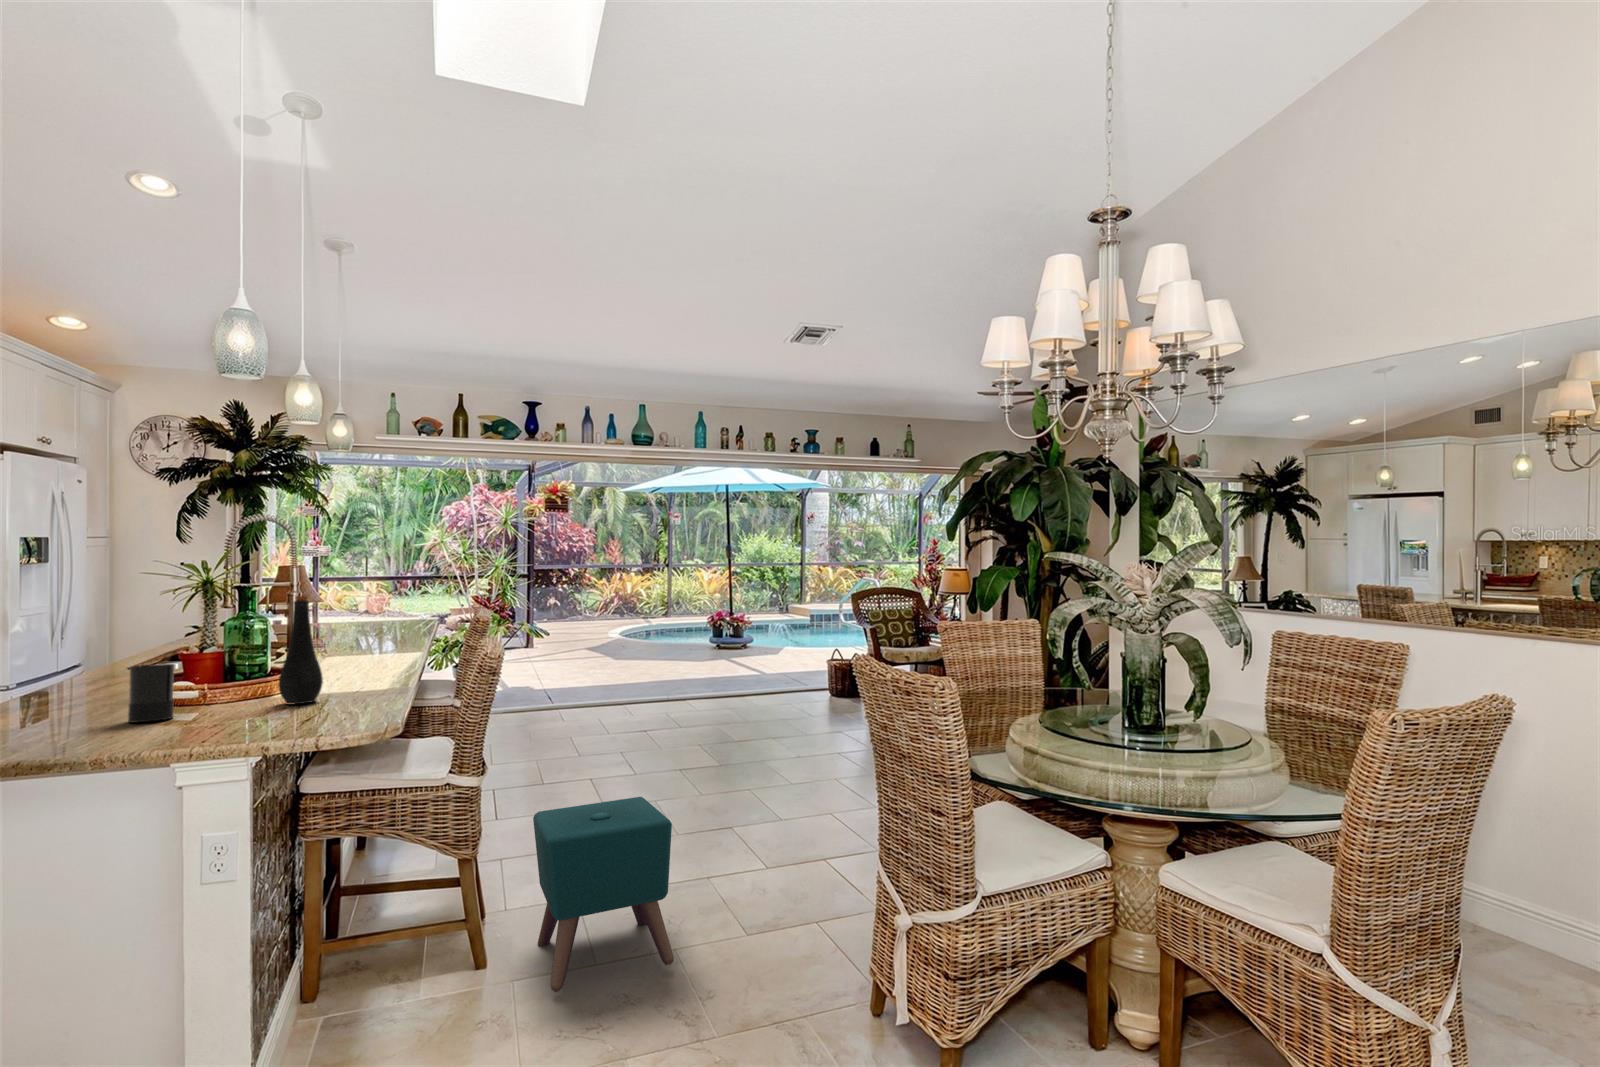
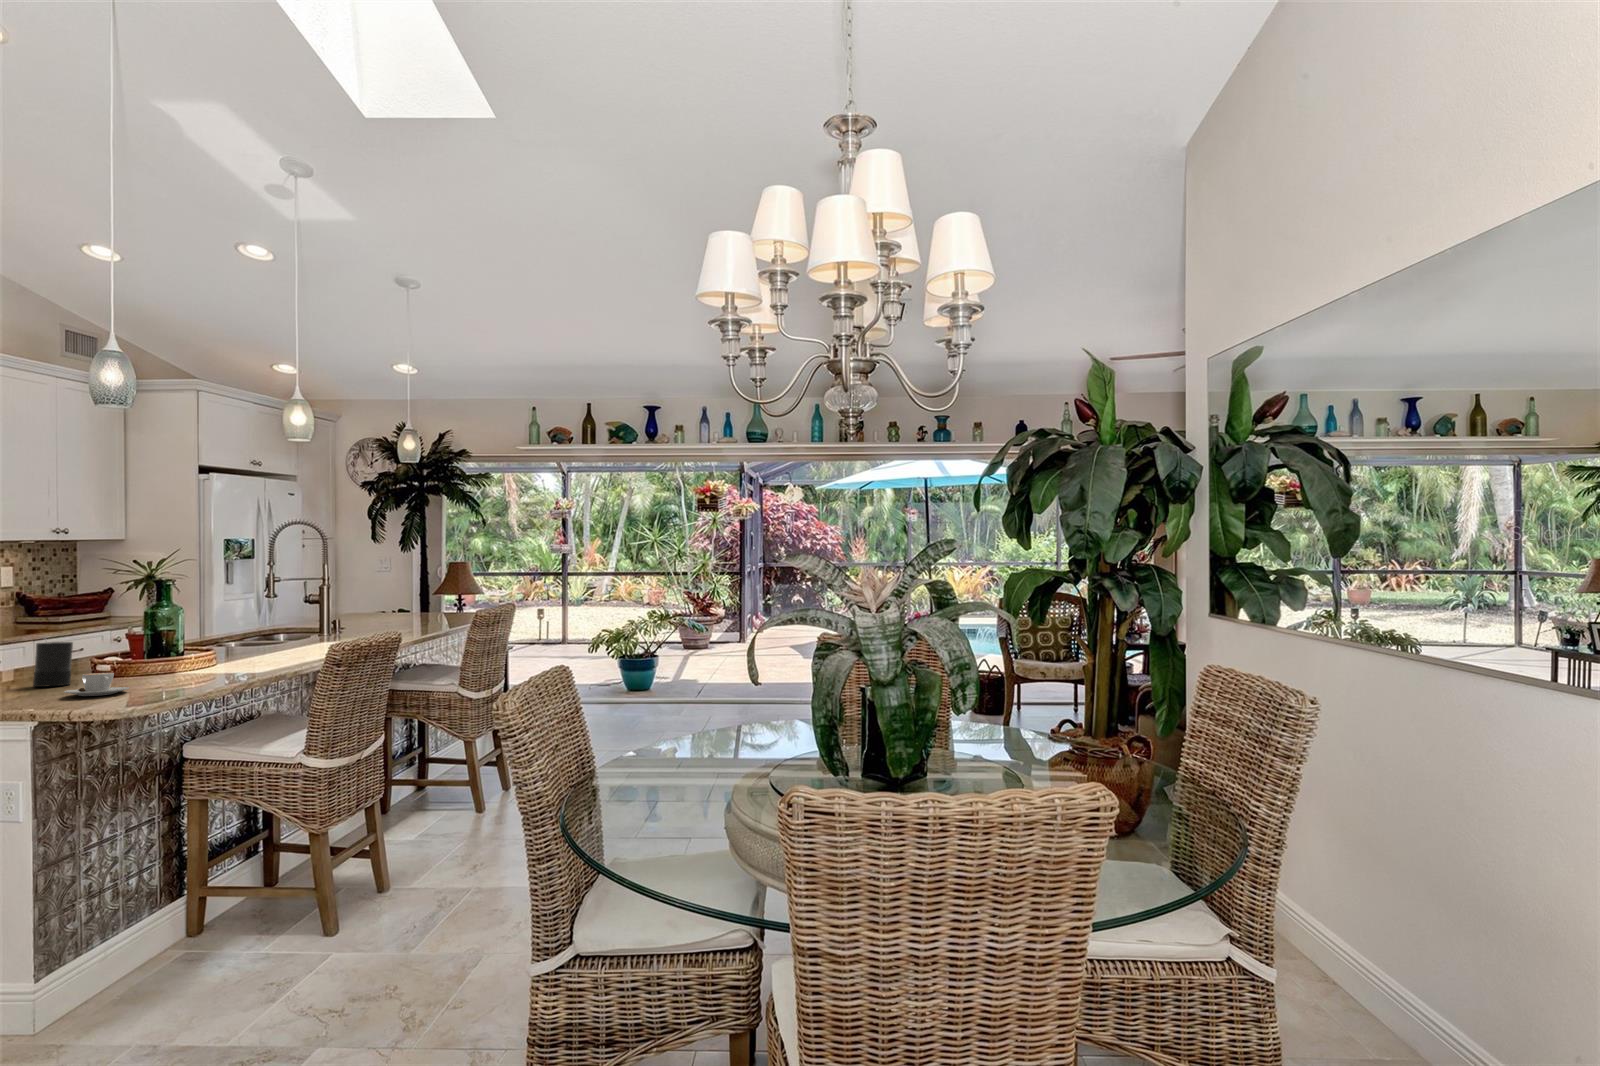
bottle: present [279,596,323,705] -> none [154,590,193,681]
coffee cup: none [231,696,303,726] -> present [64,673,129,696]
ottoman: present [533,797,674,992] -> none [345,795,506,969]

